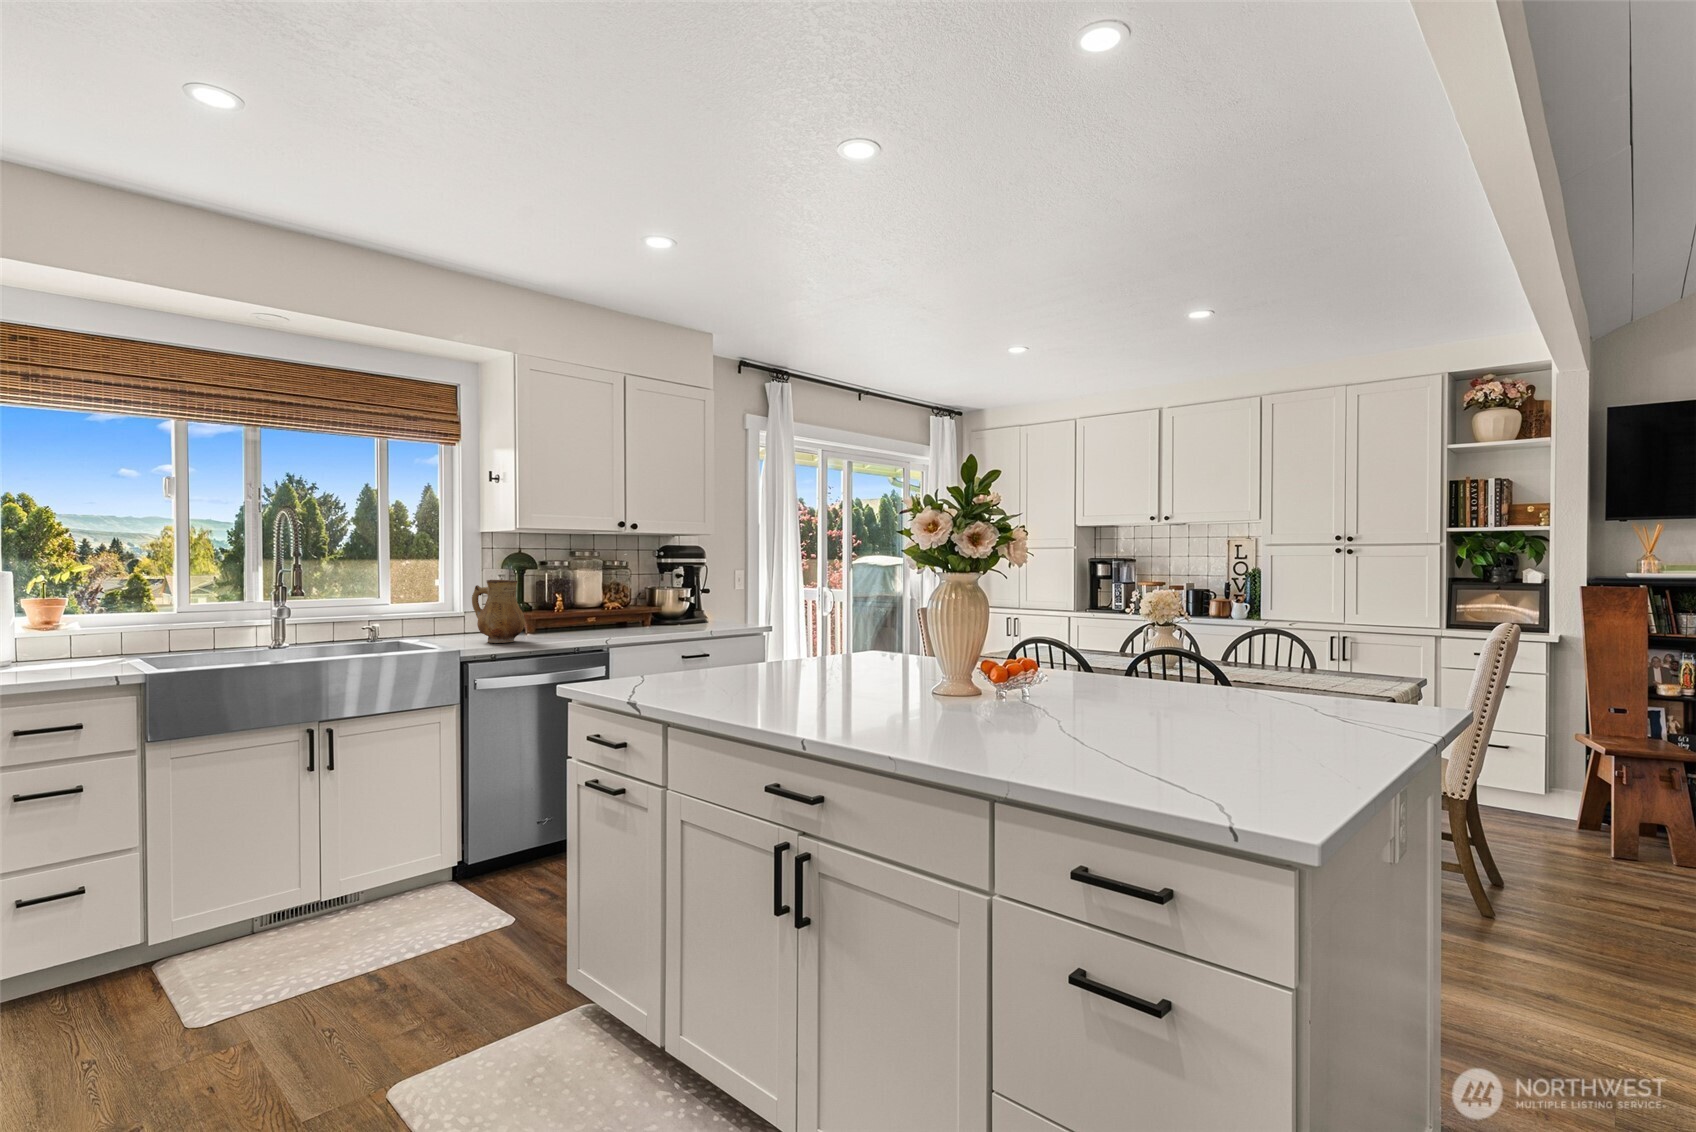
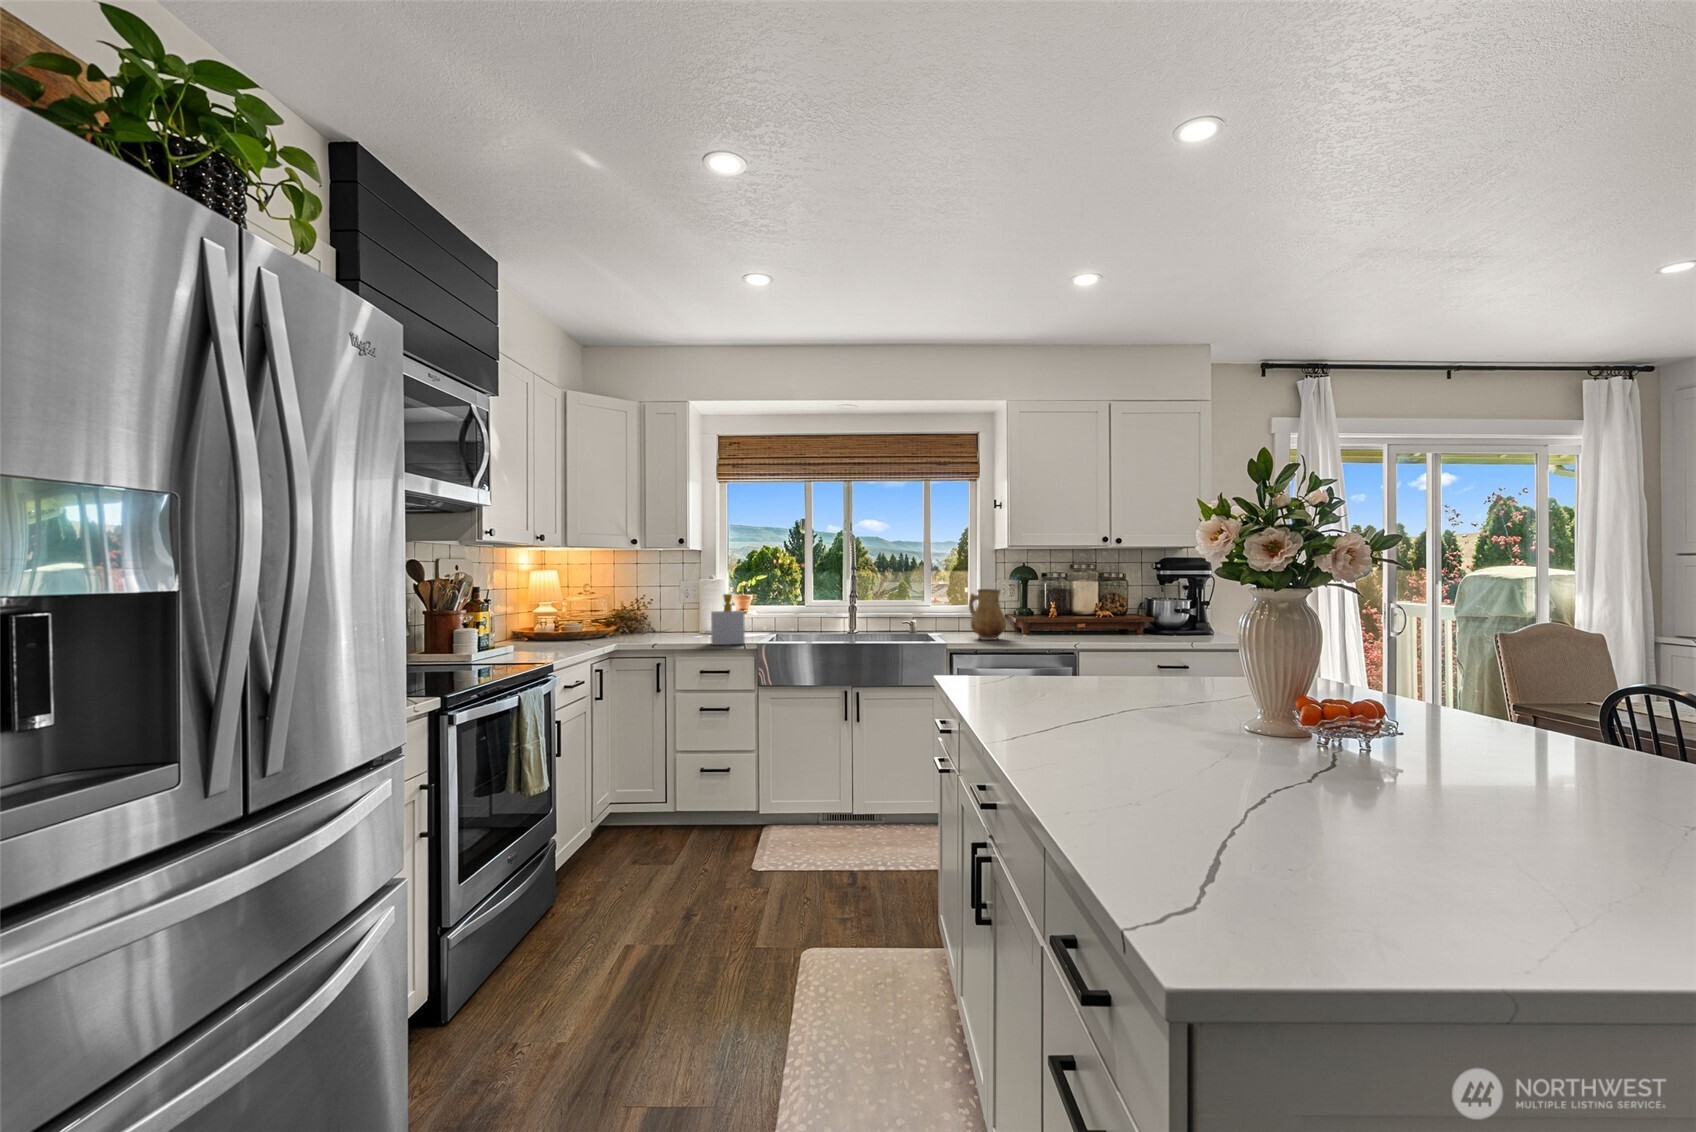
soap bottle: none [36,593,117,682] -> present [711,594,745,645]

